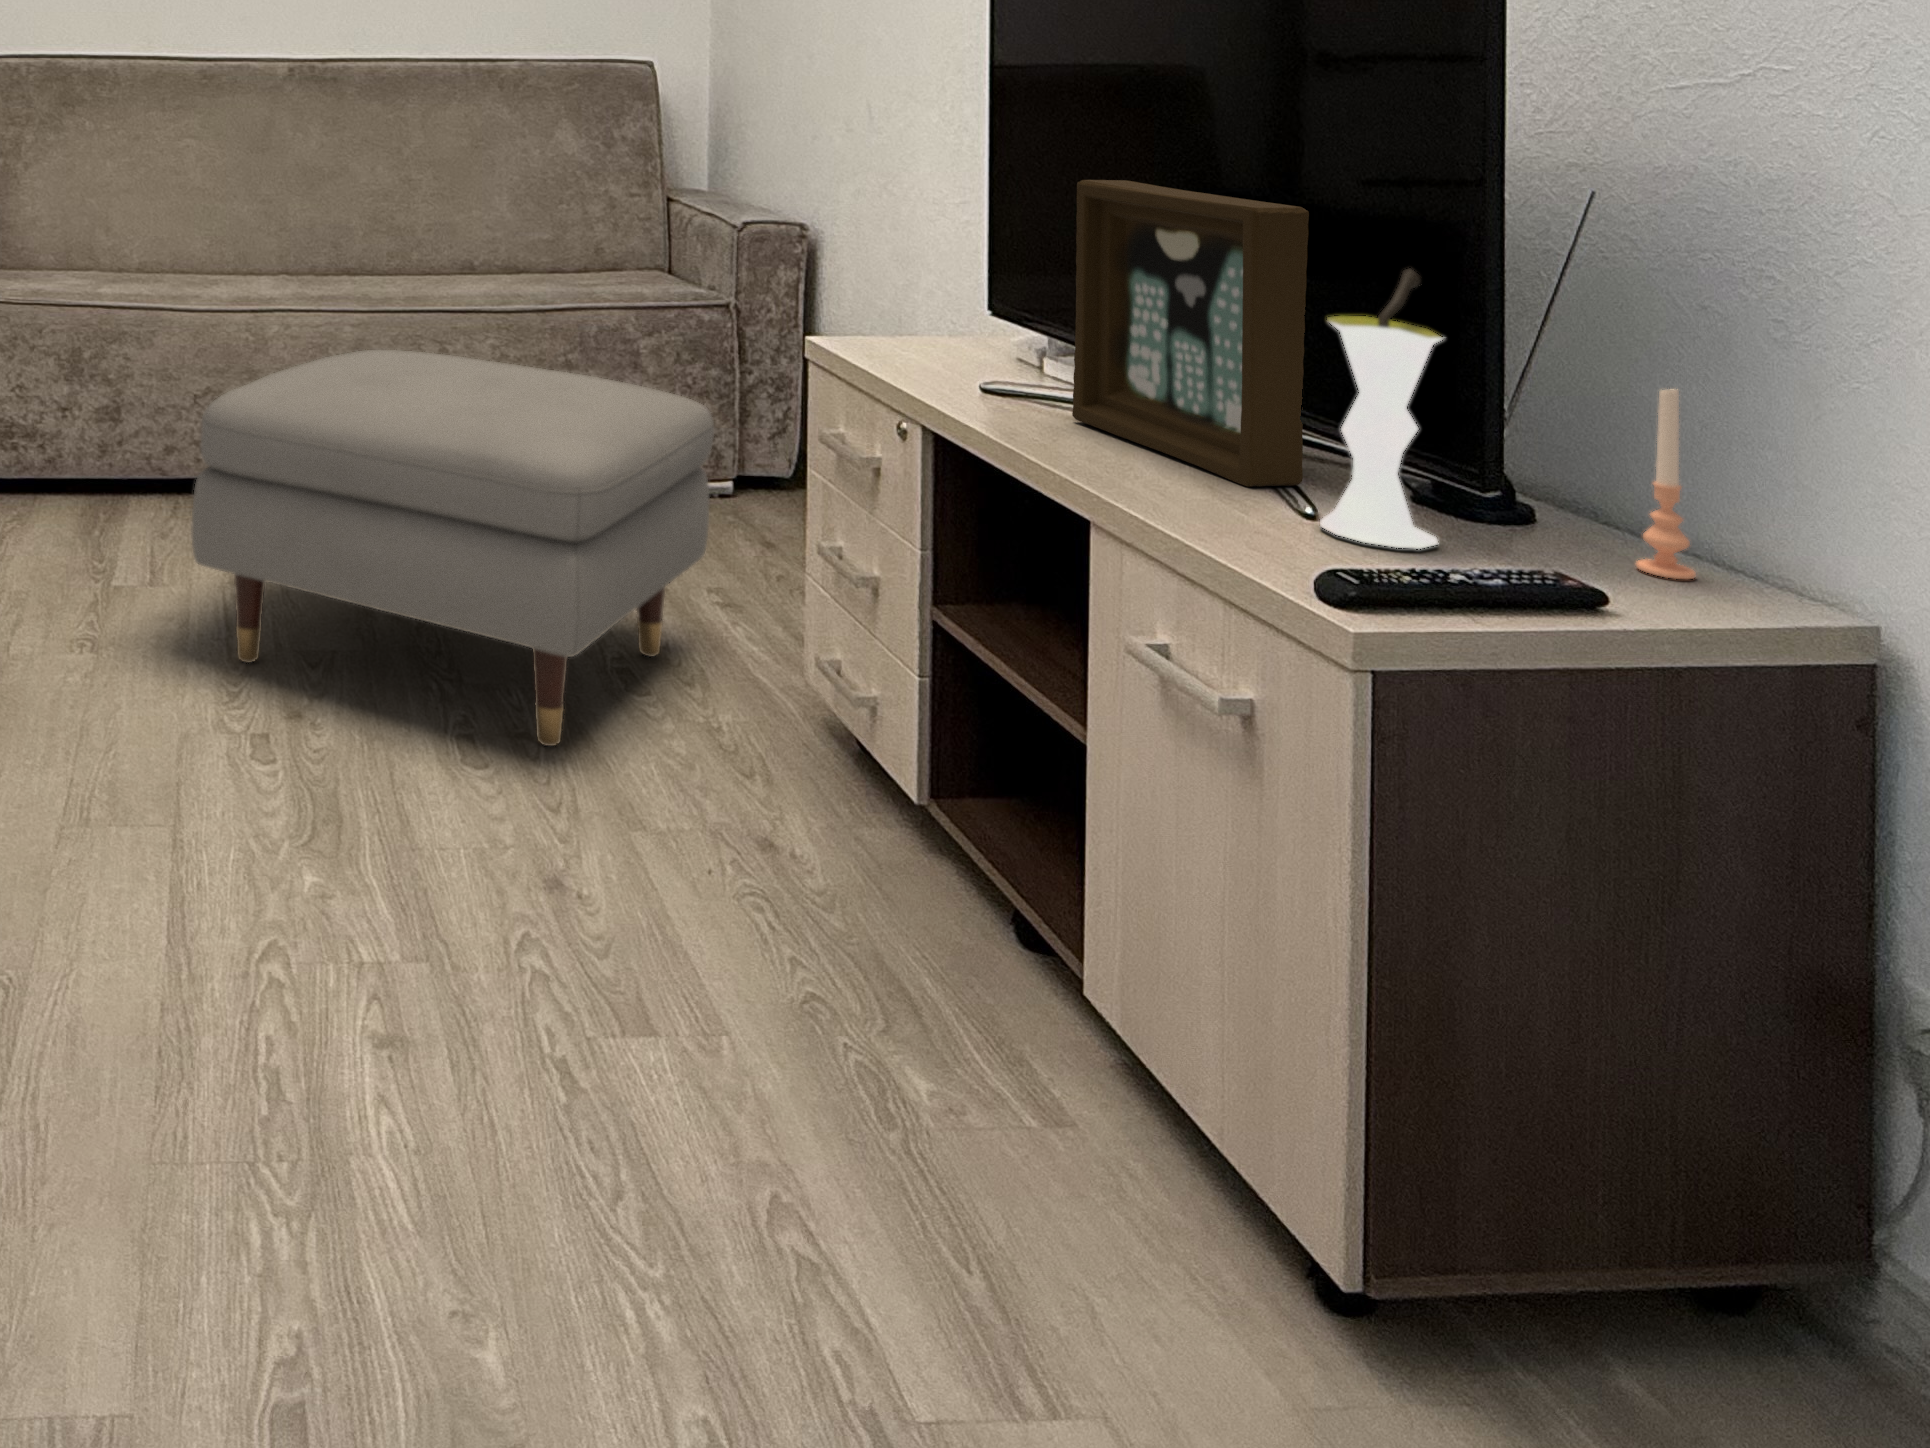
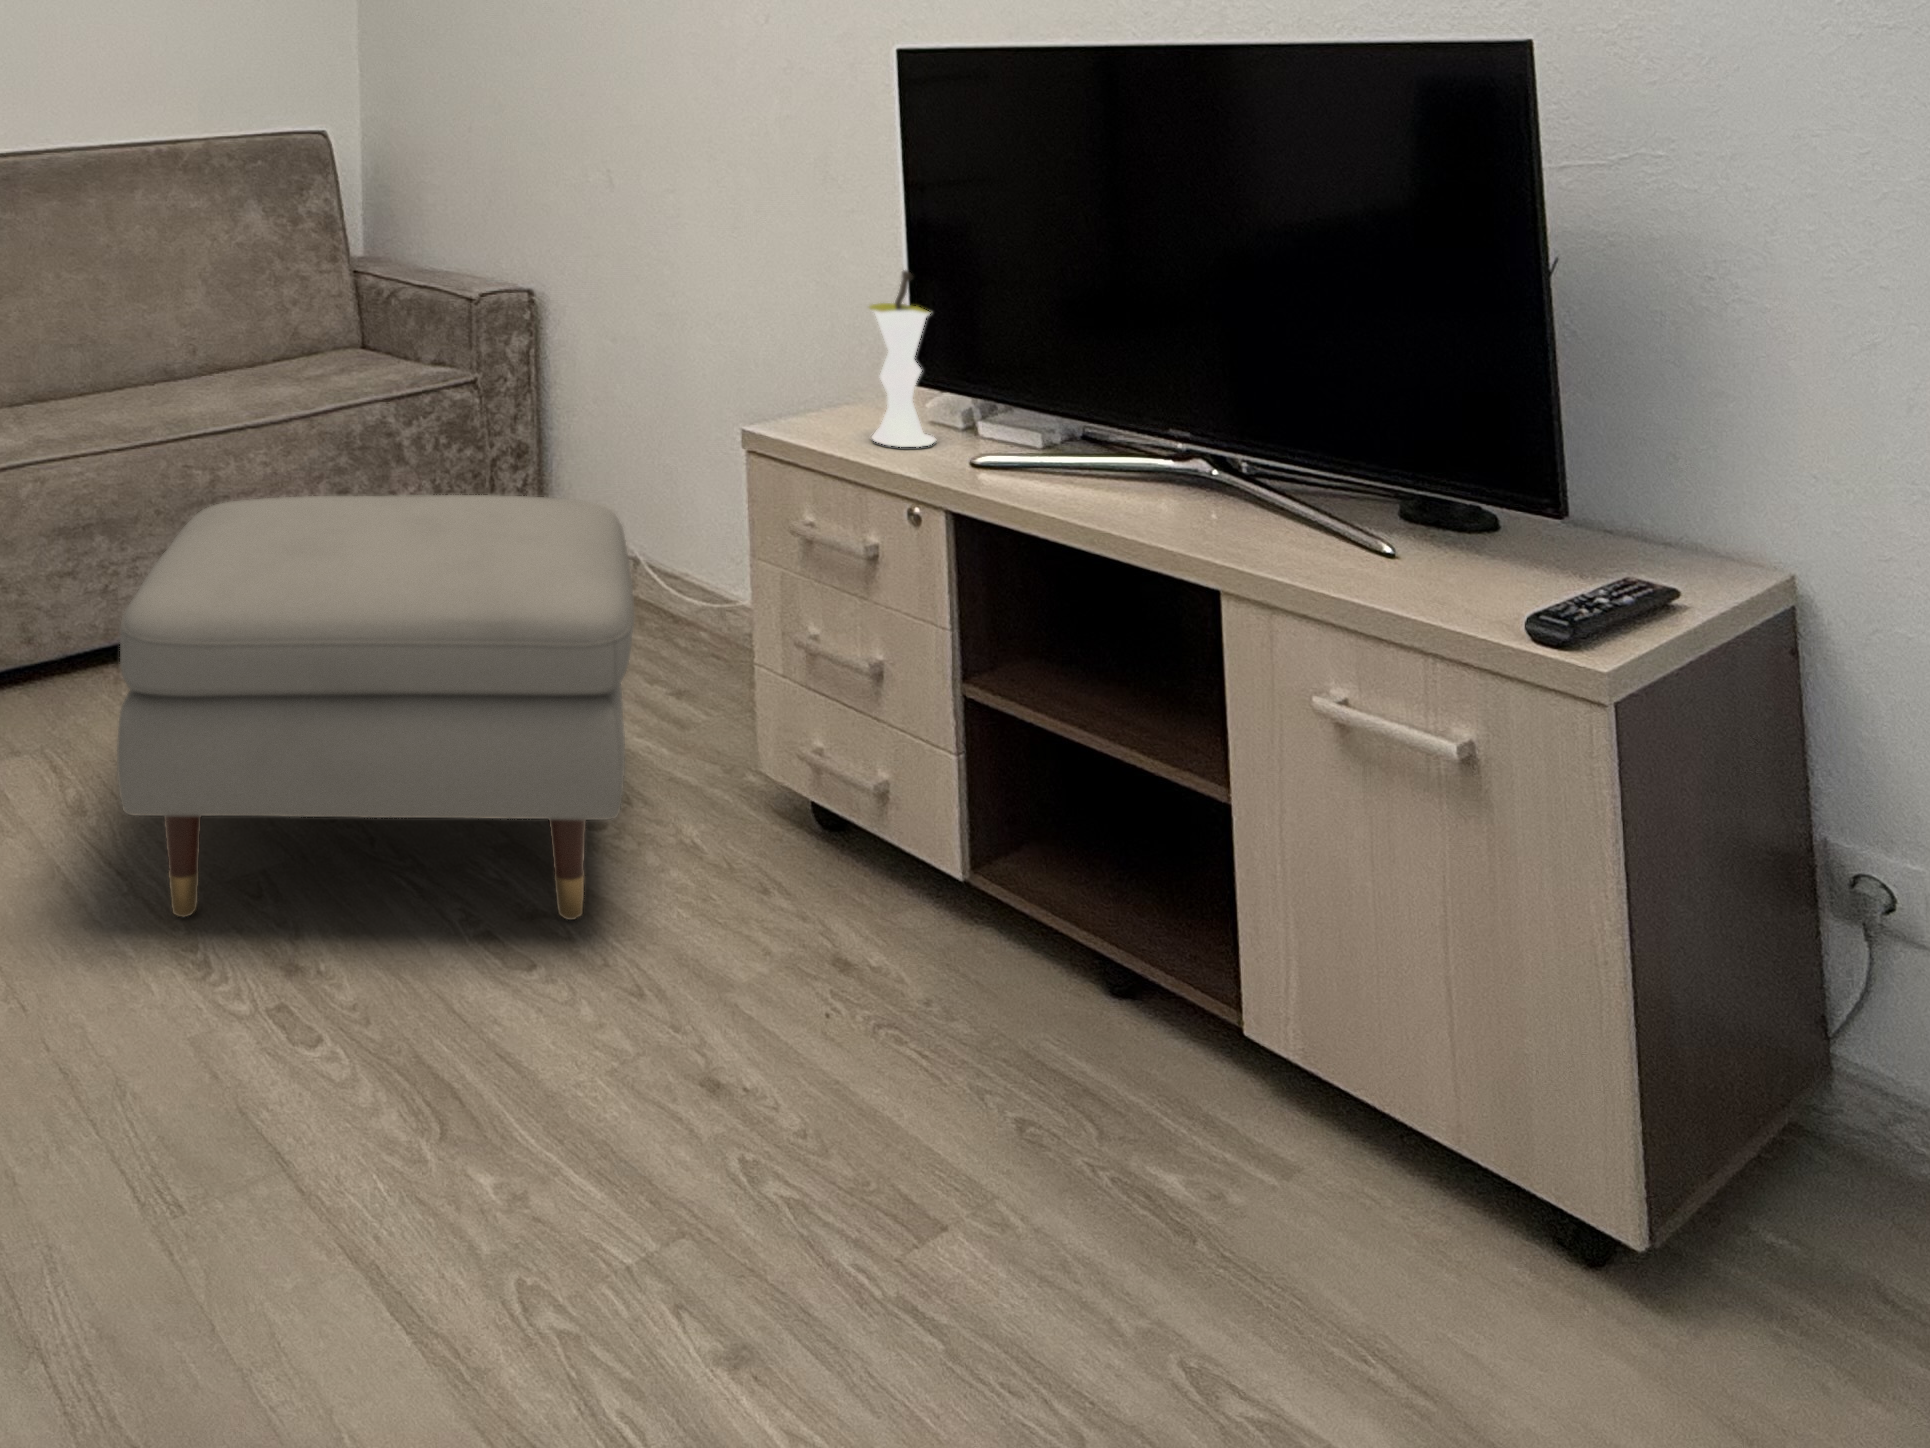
picture frame: present [1072,180,1309,487] -> none [1079,262,1337,535]
vase: present [1320,269,1442,549] -> present [869,270,935,447]
candle: present [1636,389,1696,579] -> none [1622,410,1667,562]

